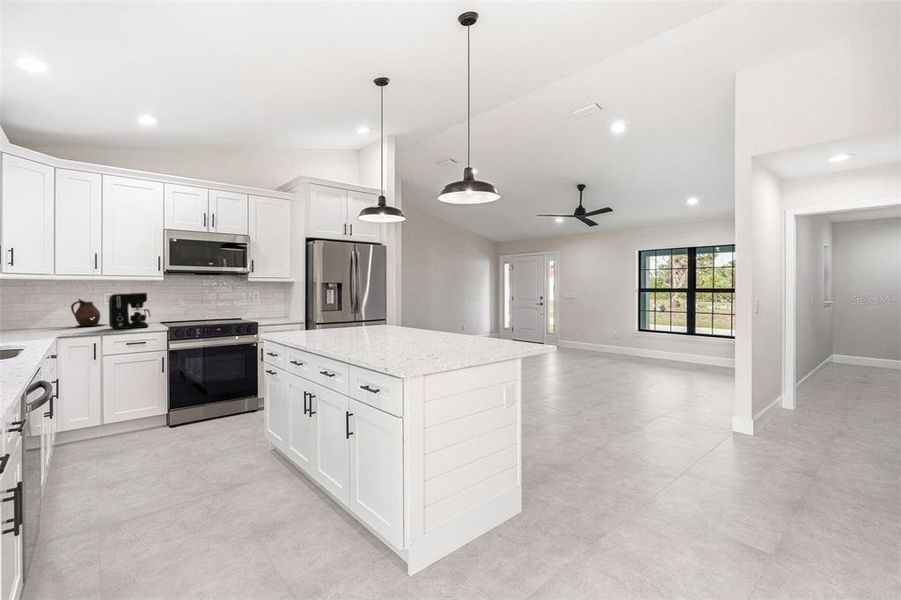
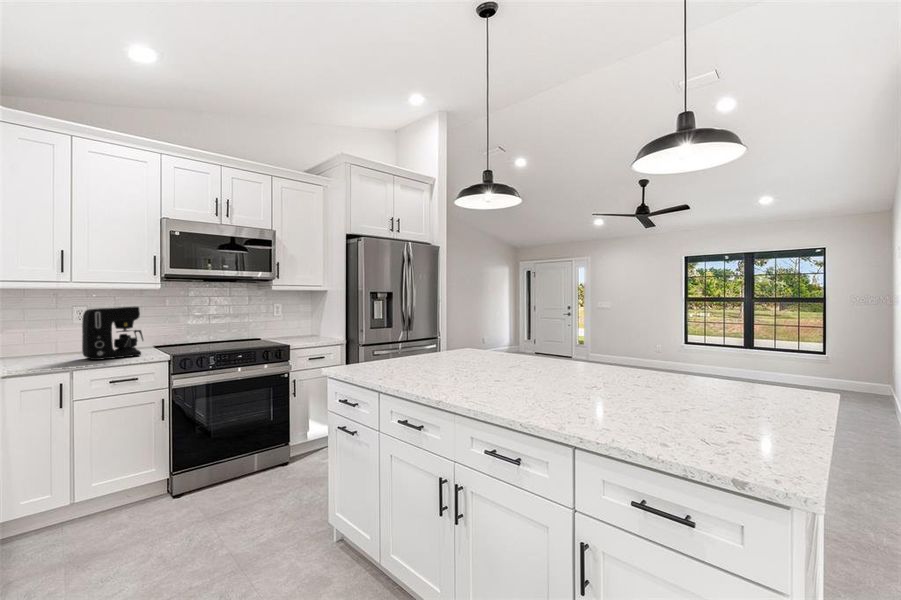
ceramic pitcher: present [71,299,100,326] -> none [24,316,76,356]

